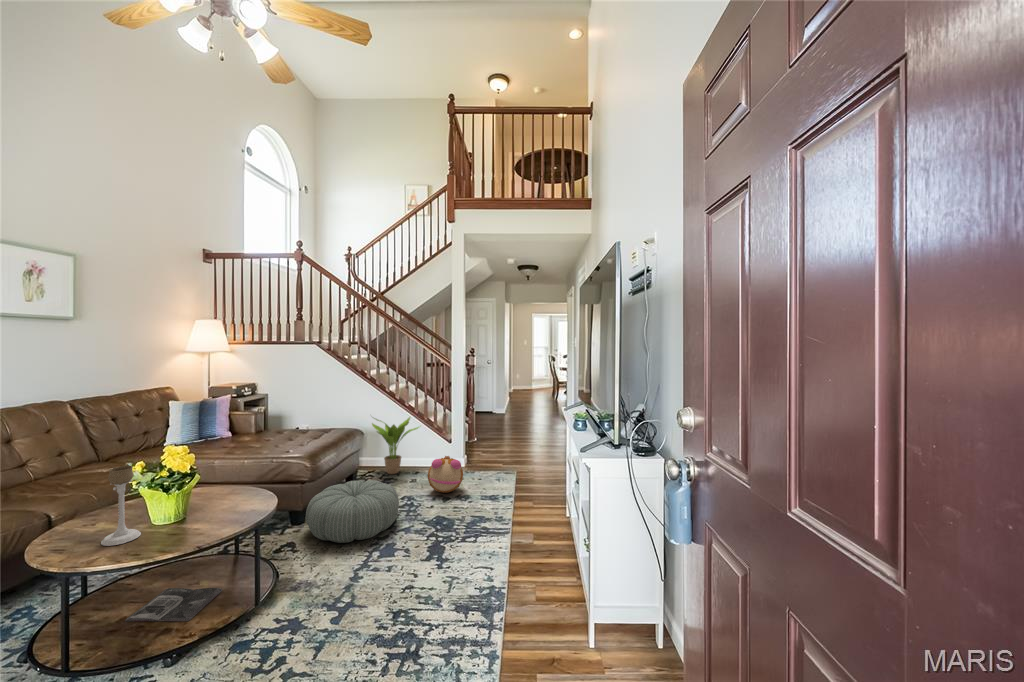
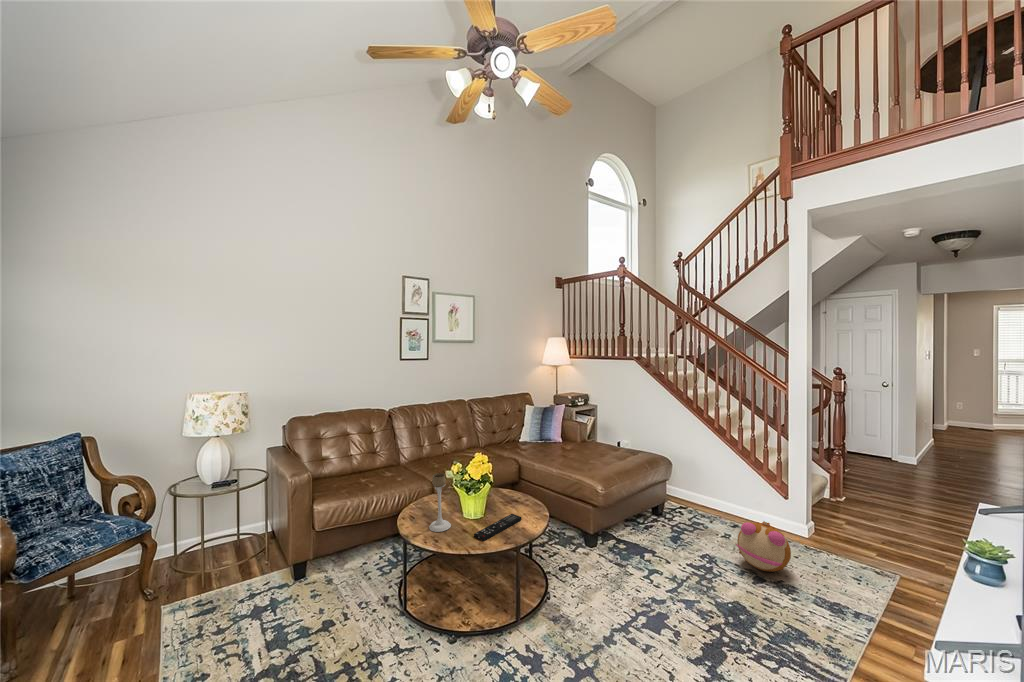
potted plant: present [372,417,419,474] -> none [677,444,743,518]
pouf: present [306,480,399,543] -> none [588,519,686,595]
remote control: none [188,498,243,531] -> present [474,514,522,541]
magazine: present [125,588,222,621] -> none [448,570,506,609]

